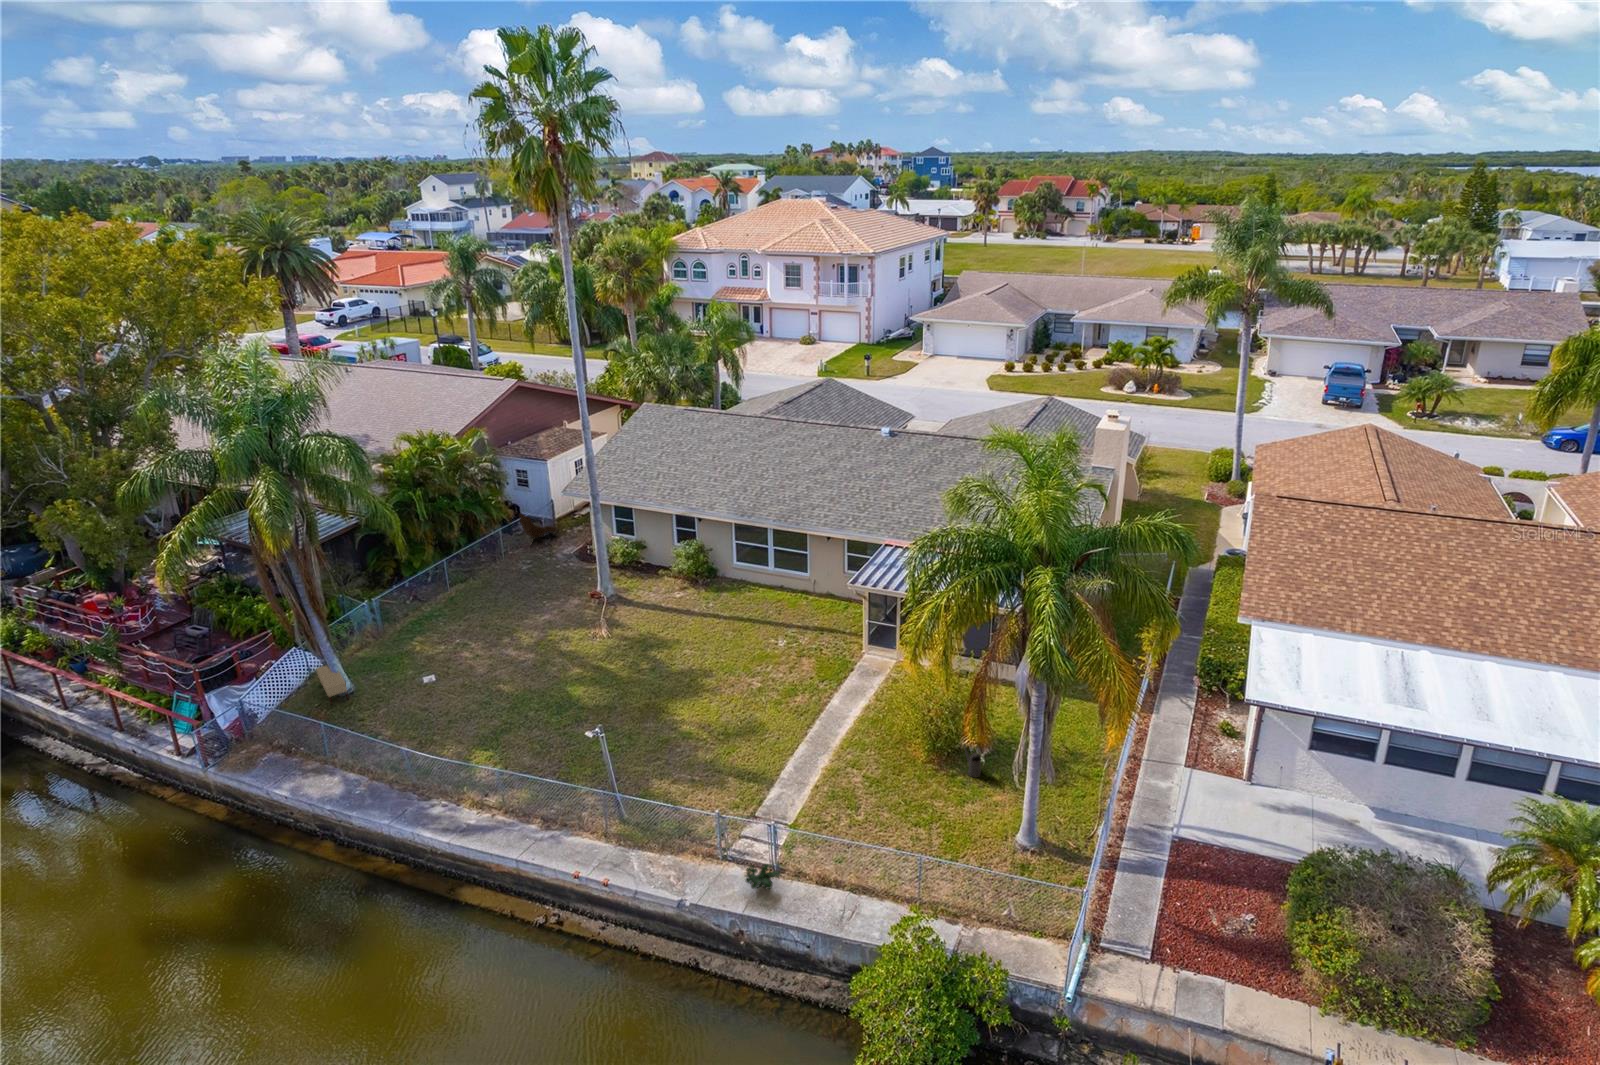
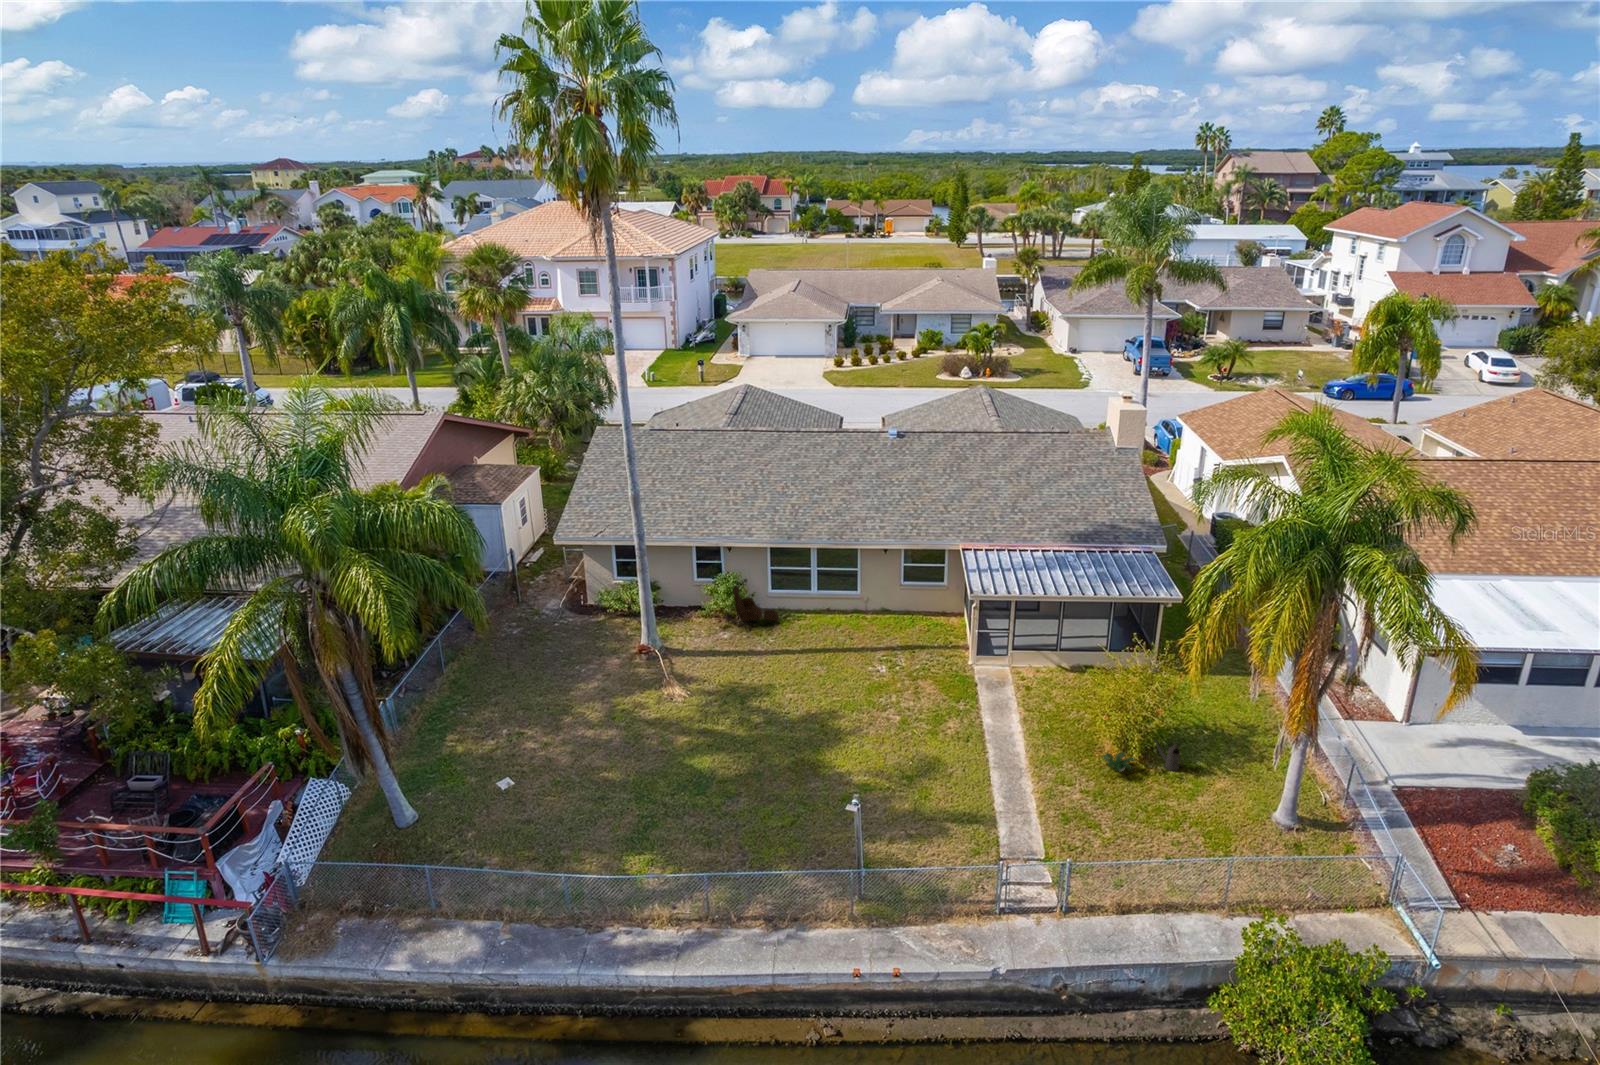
lounge chair: present [519,514,558,539] -> present [733,586,779,627]
bench: present [317,666,348,704] -> none [348,790,407,844]
potted plant: present [746,864,780,889] -> present [1103,752,1135,771]

